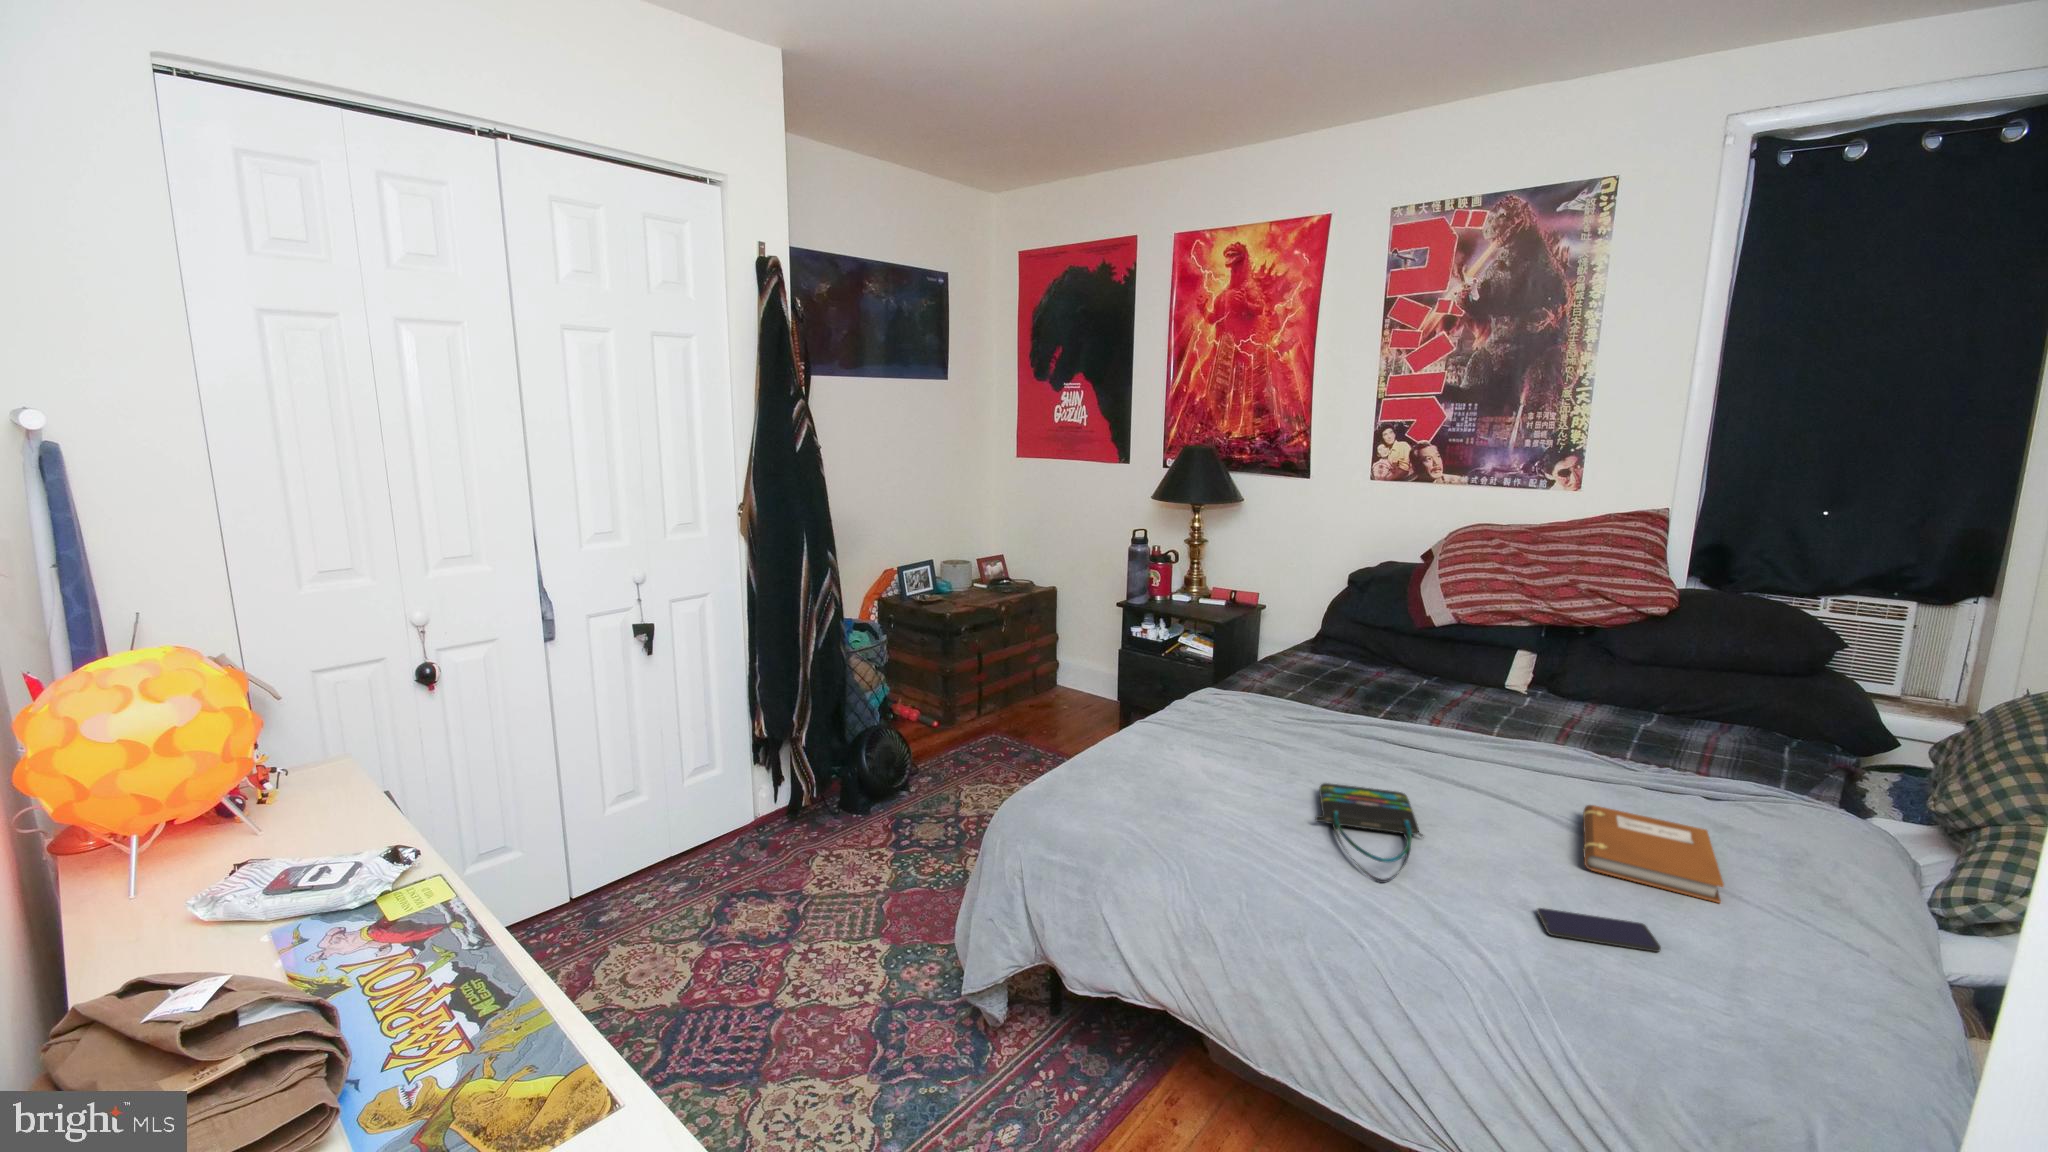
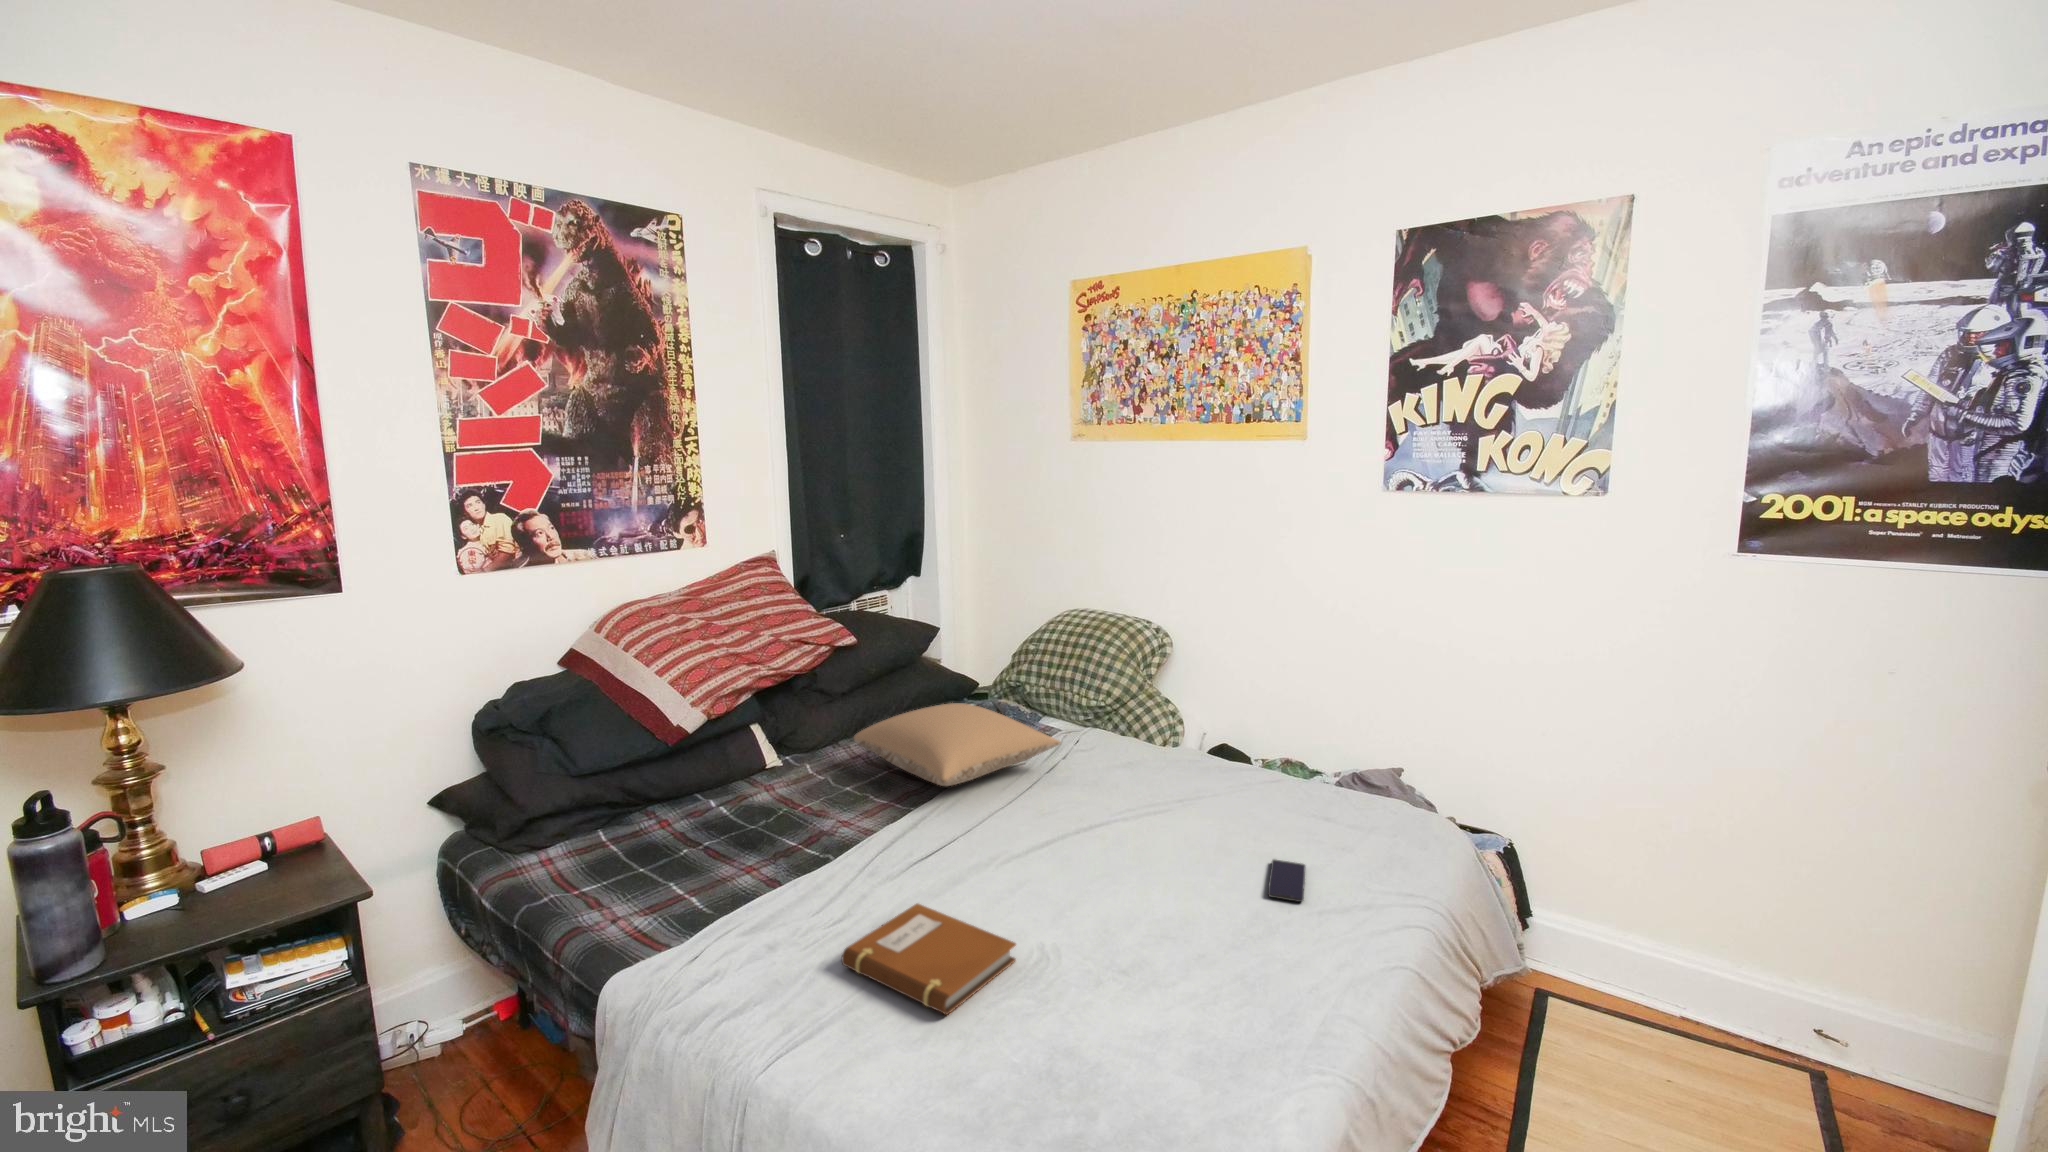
pillow: none [1509,670,1736,762] -> present [854,703,1060,786]
tote bag: present [1315,783,1422,883] -> none [1045,893,1244,968]
notebook: present [1583,805,1724,903] -> present [842,904,1016,1015]

